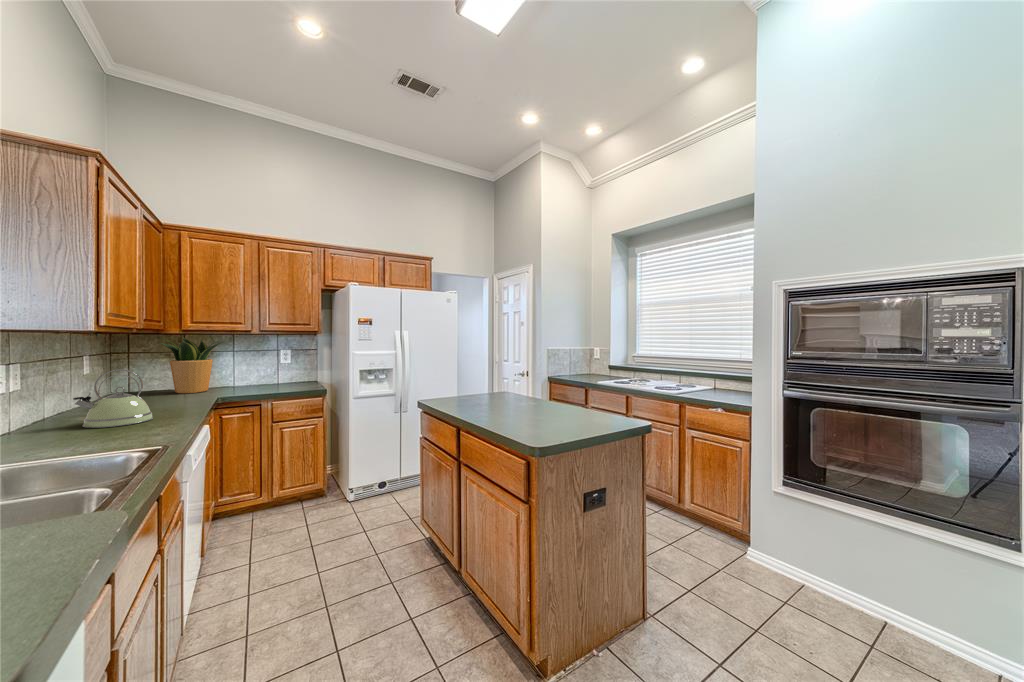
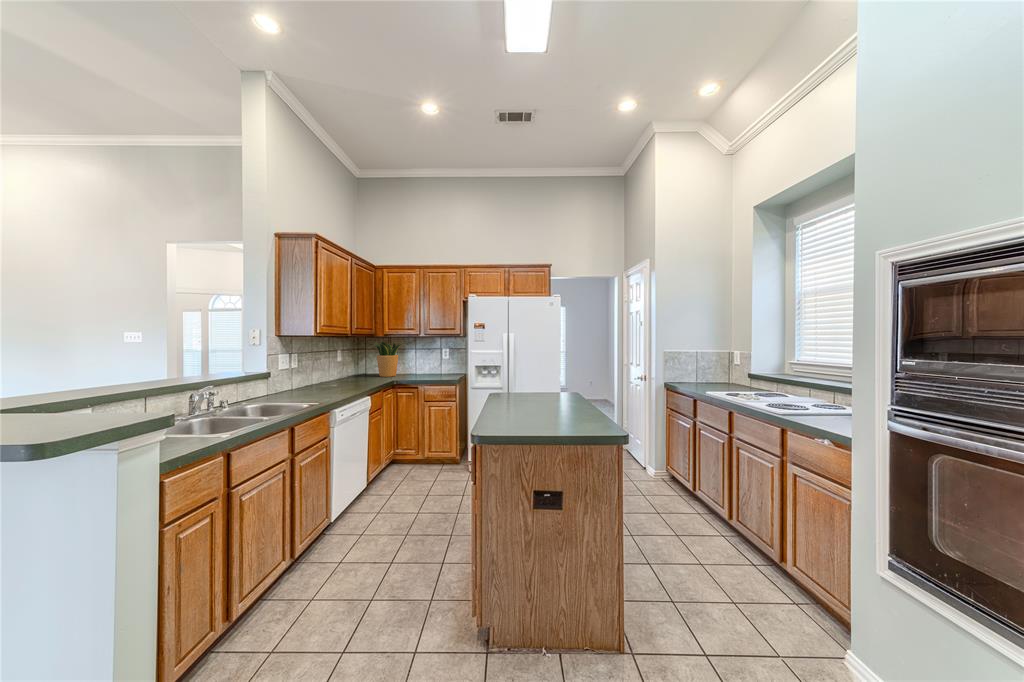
kettle: present [73,369,153,428] -> none [318,359,349,390]

